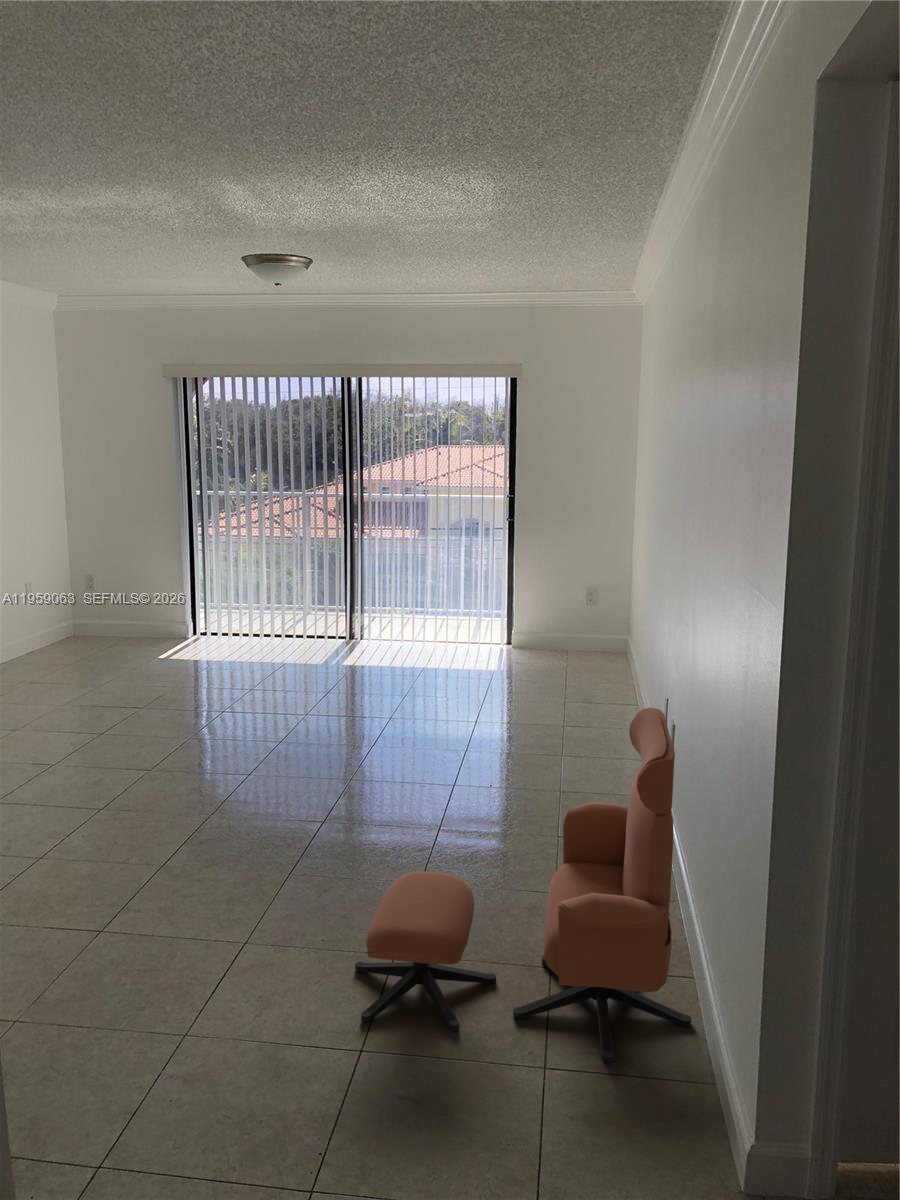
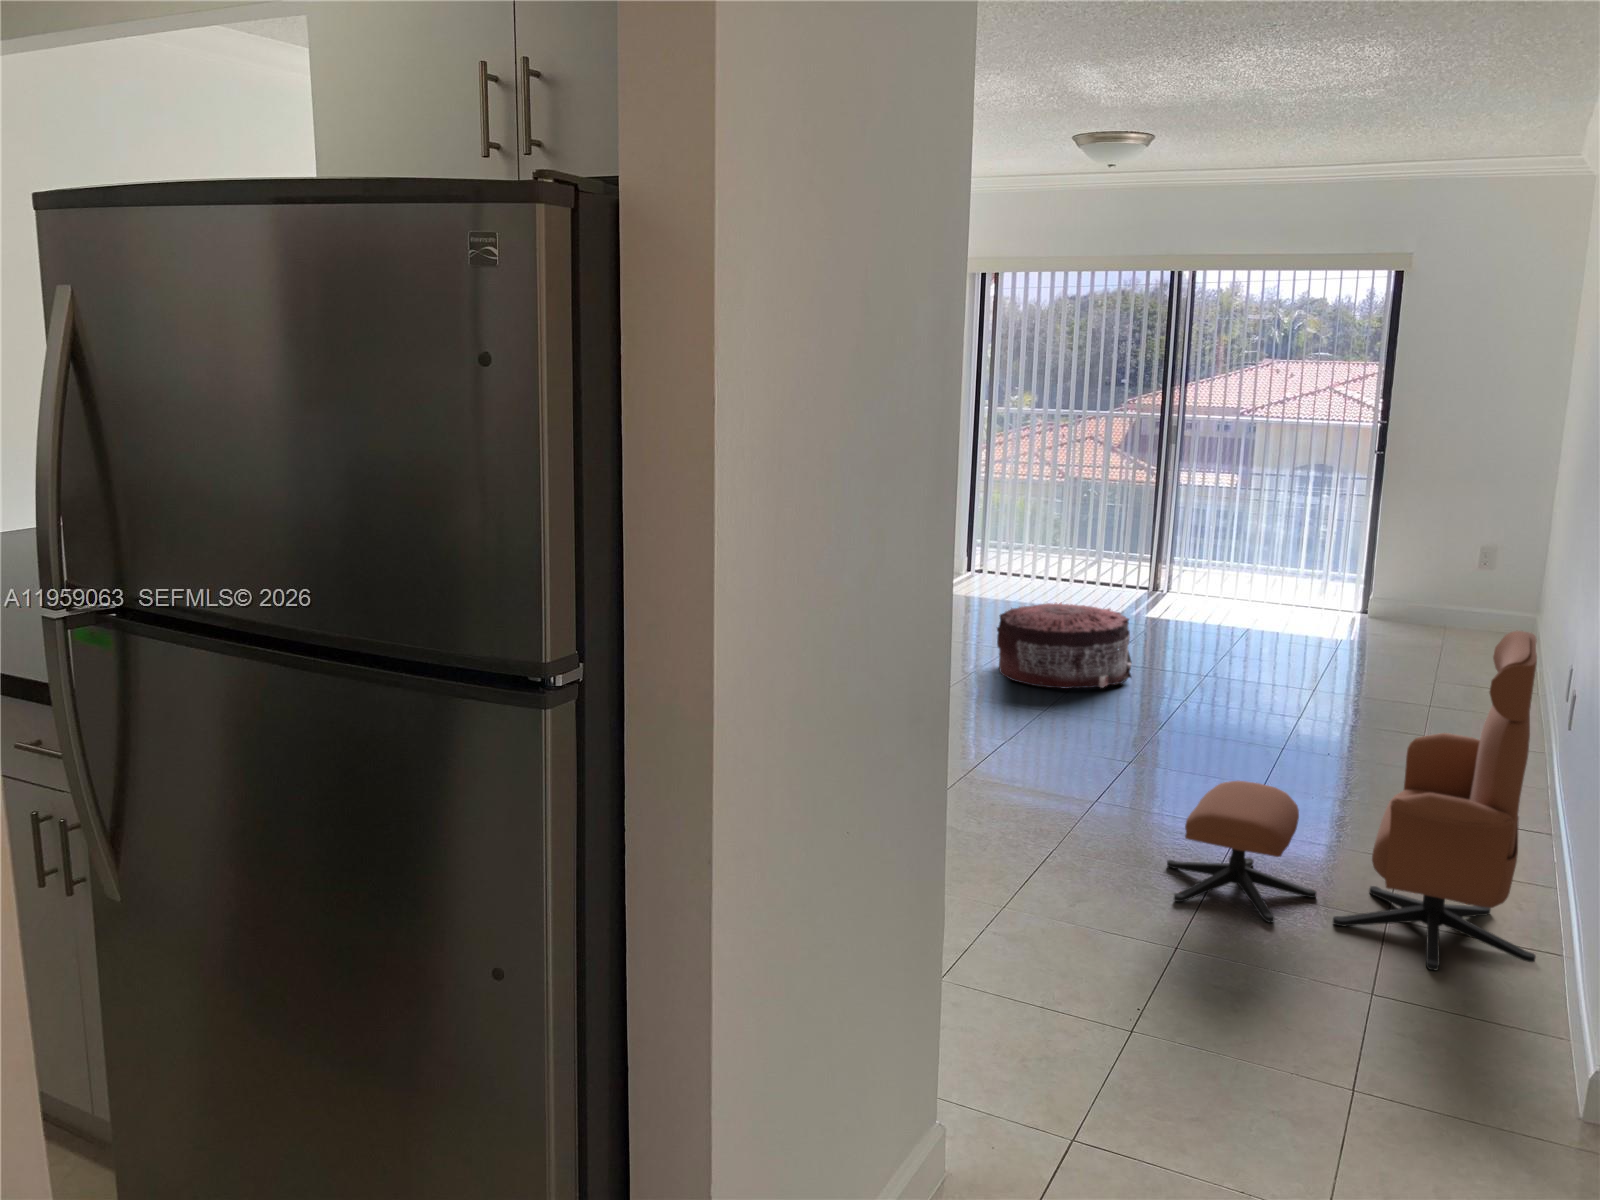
pouf: none [205,668,329,753] -> present [997,602,1132,688]

